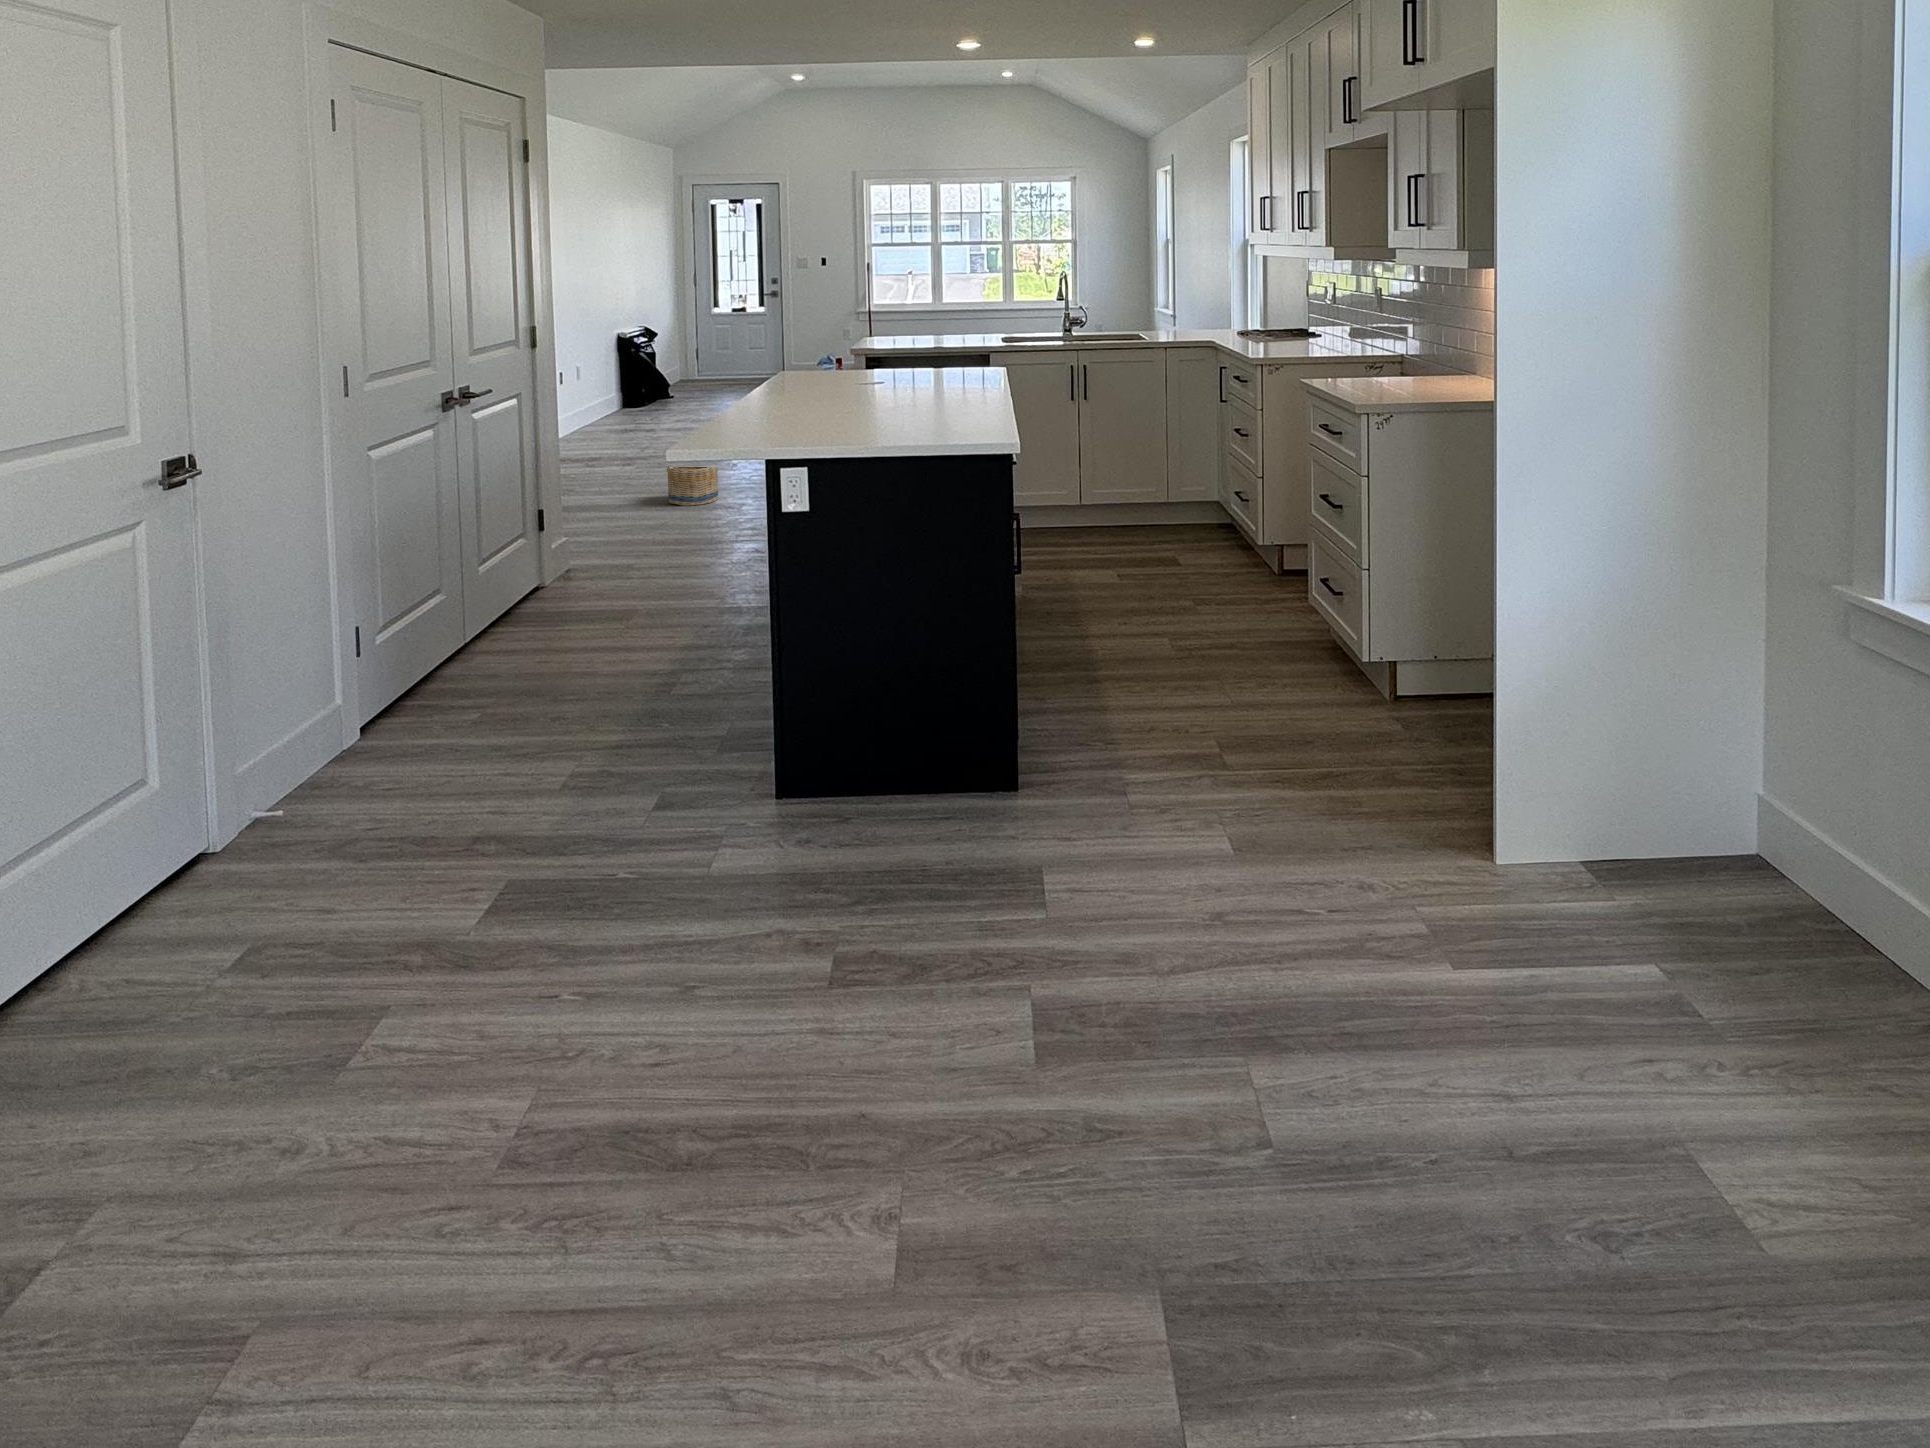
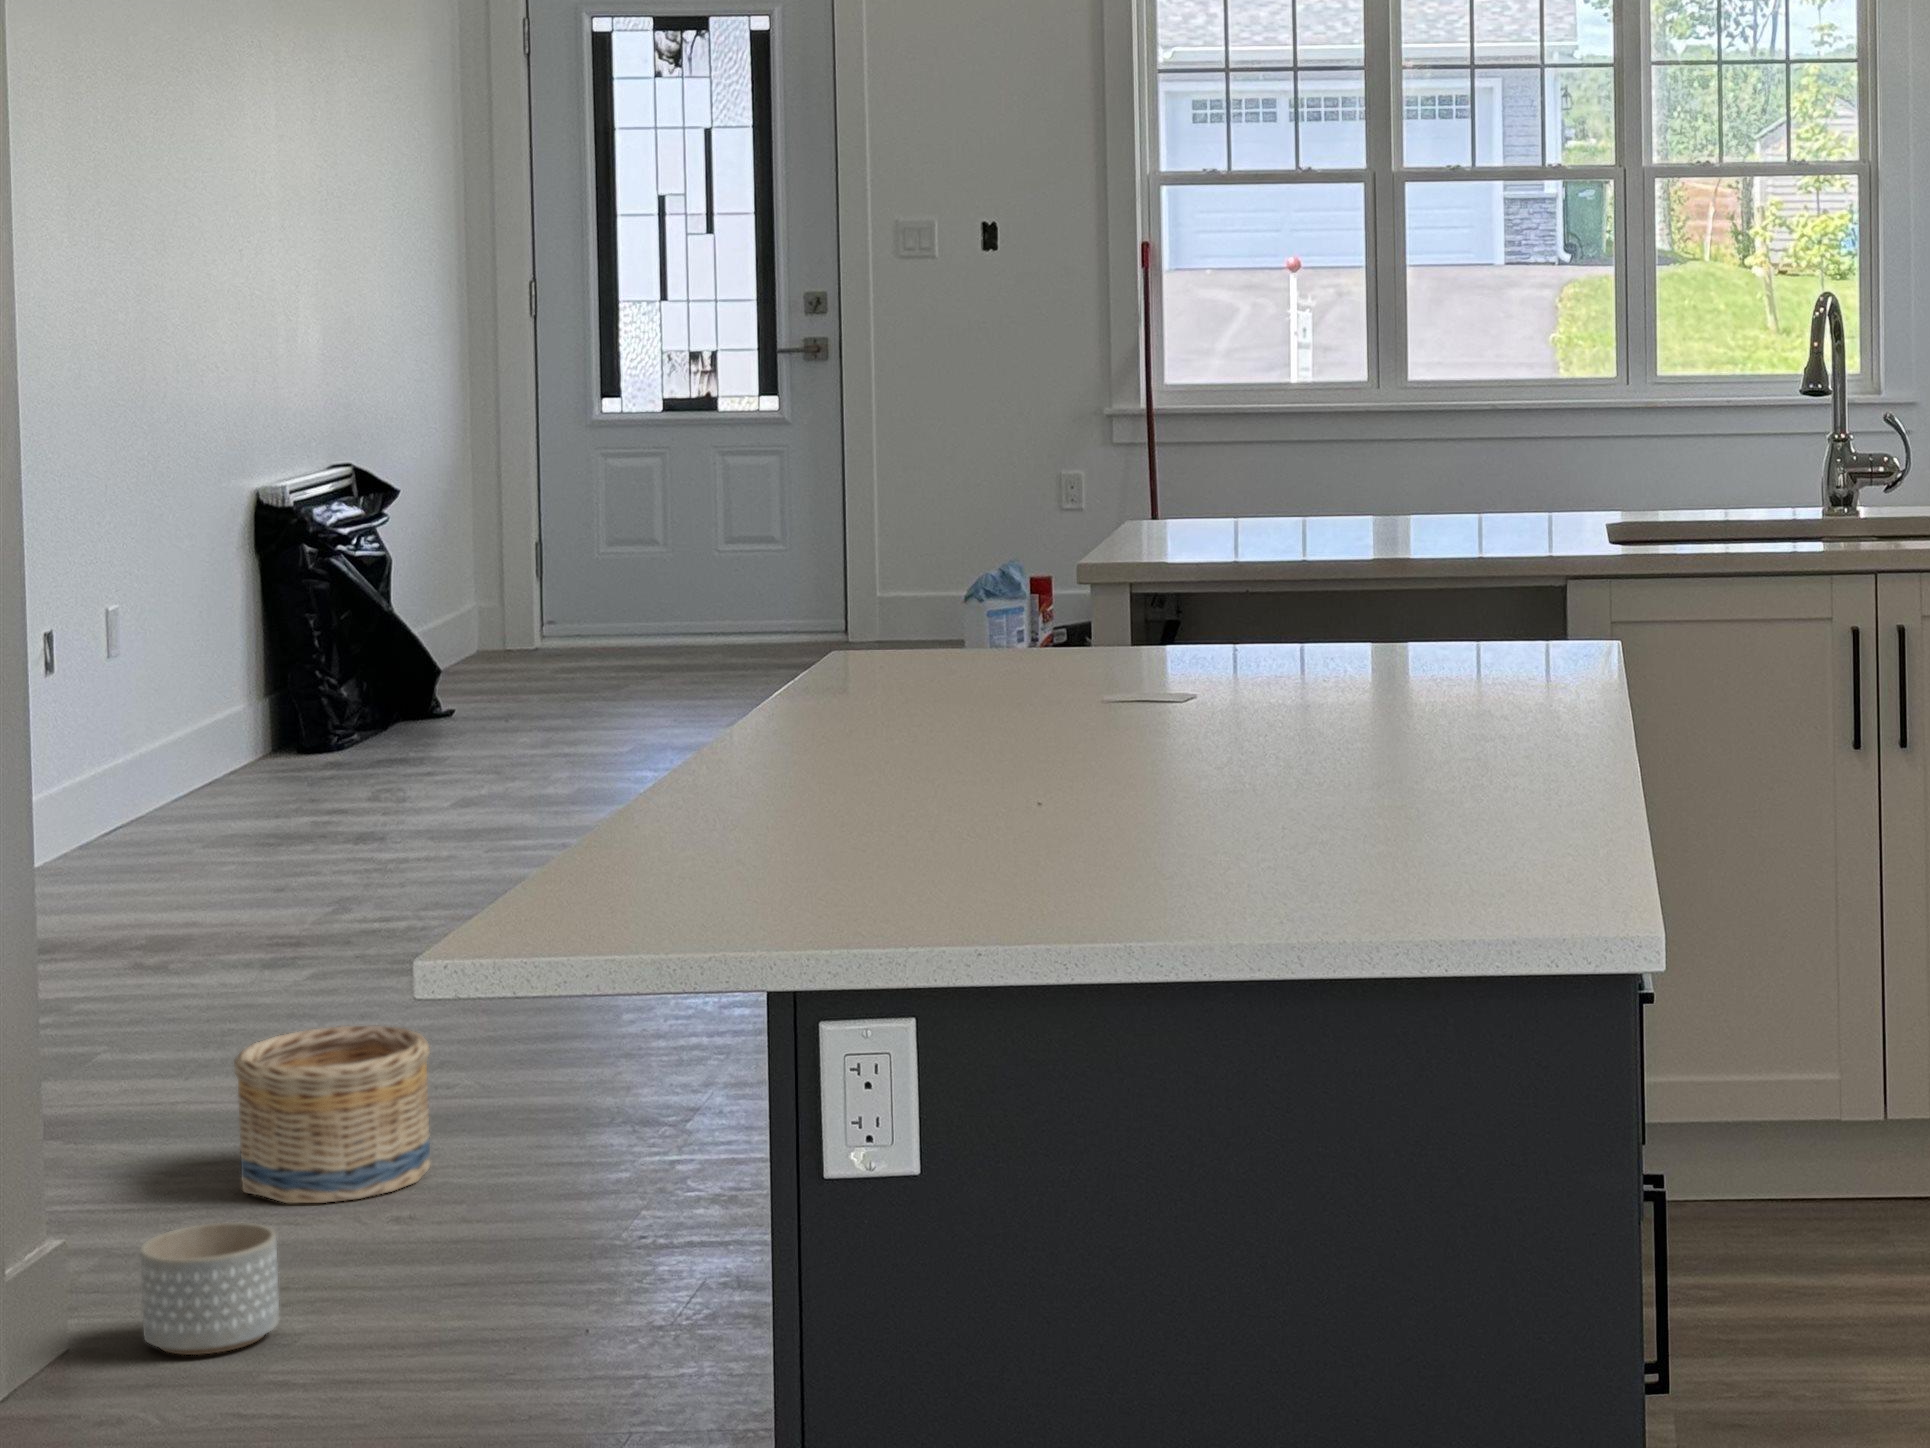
planter: none [661,503,696,535] -> present [140,1222,279,1355]

